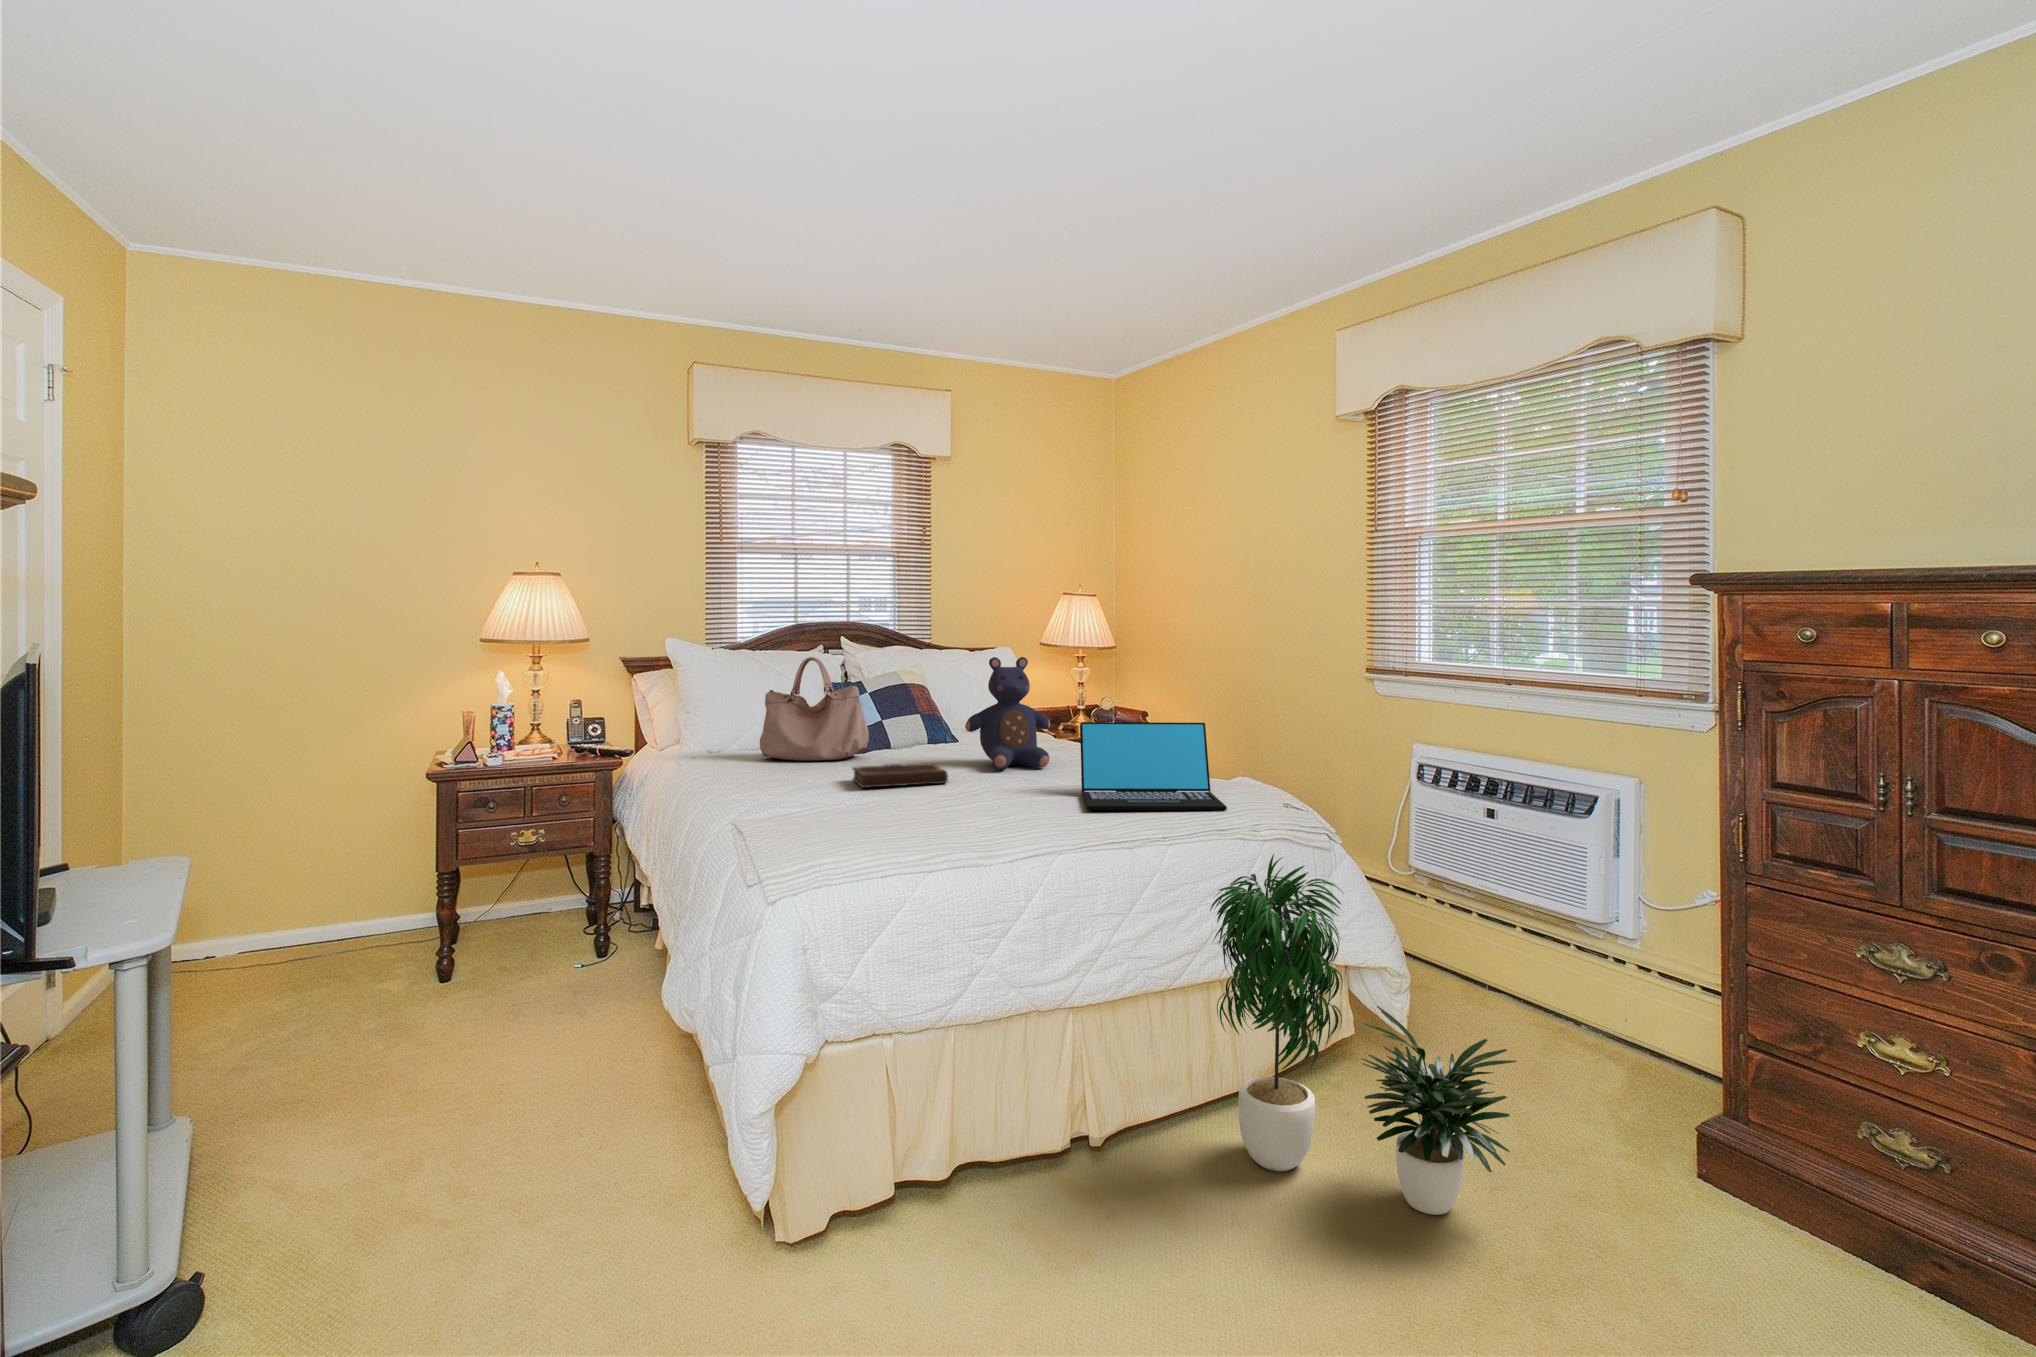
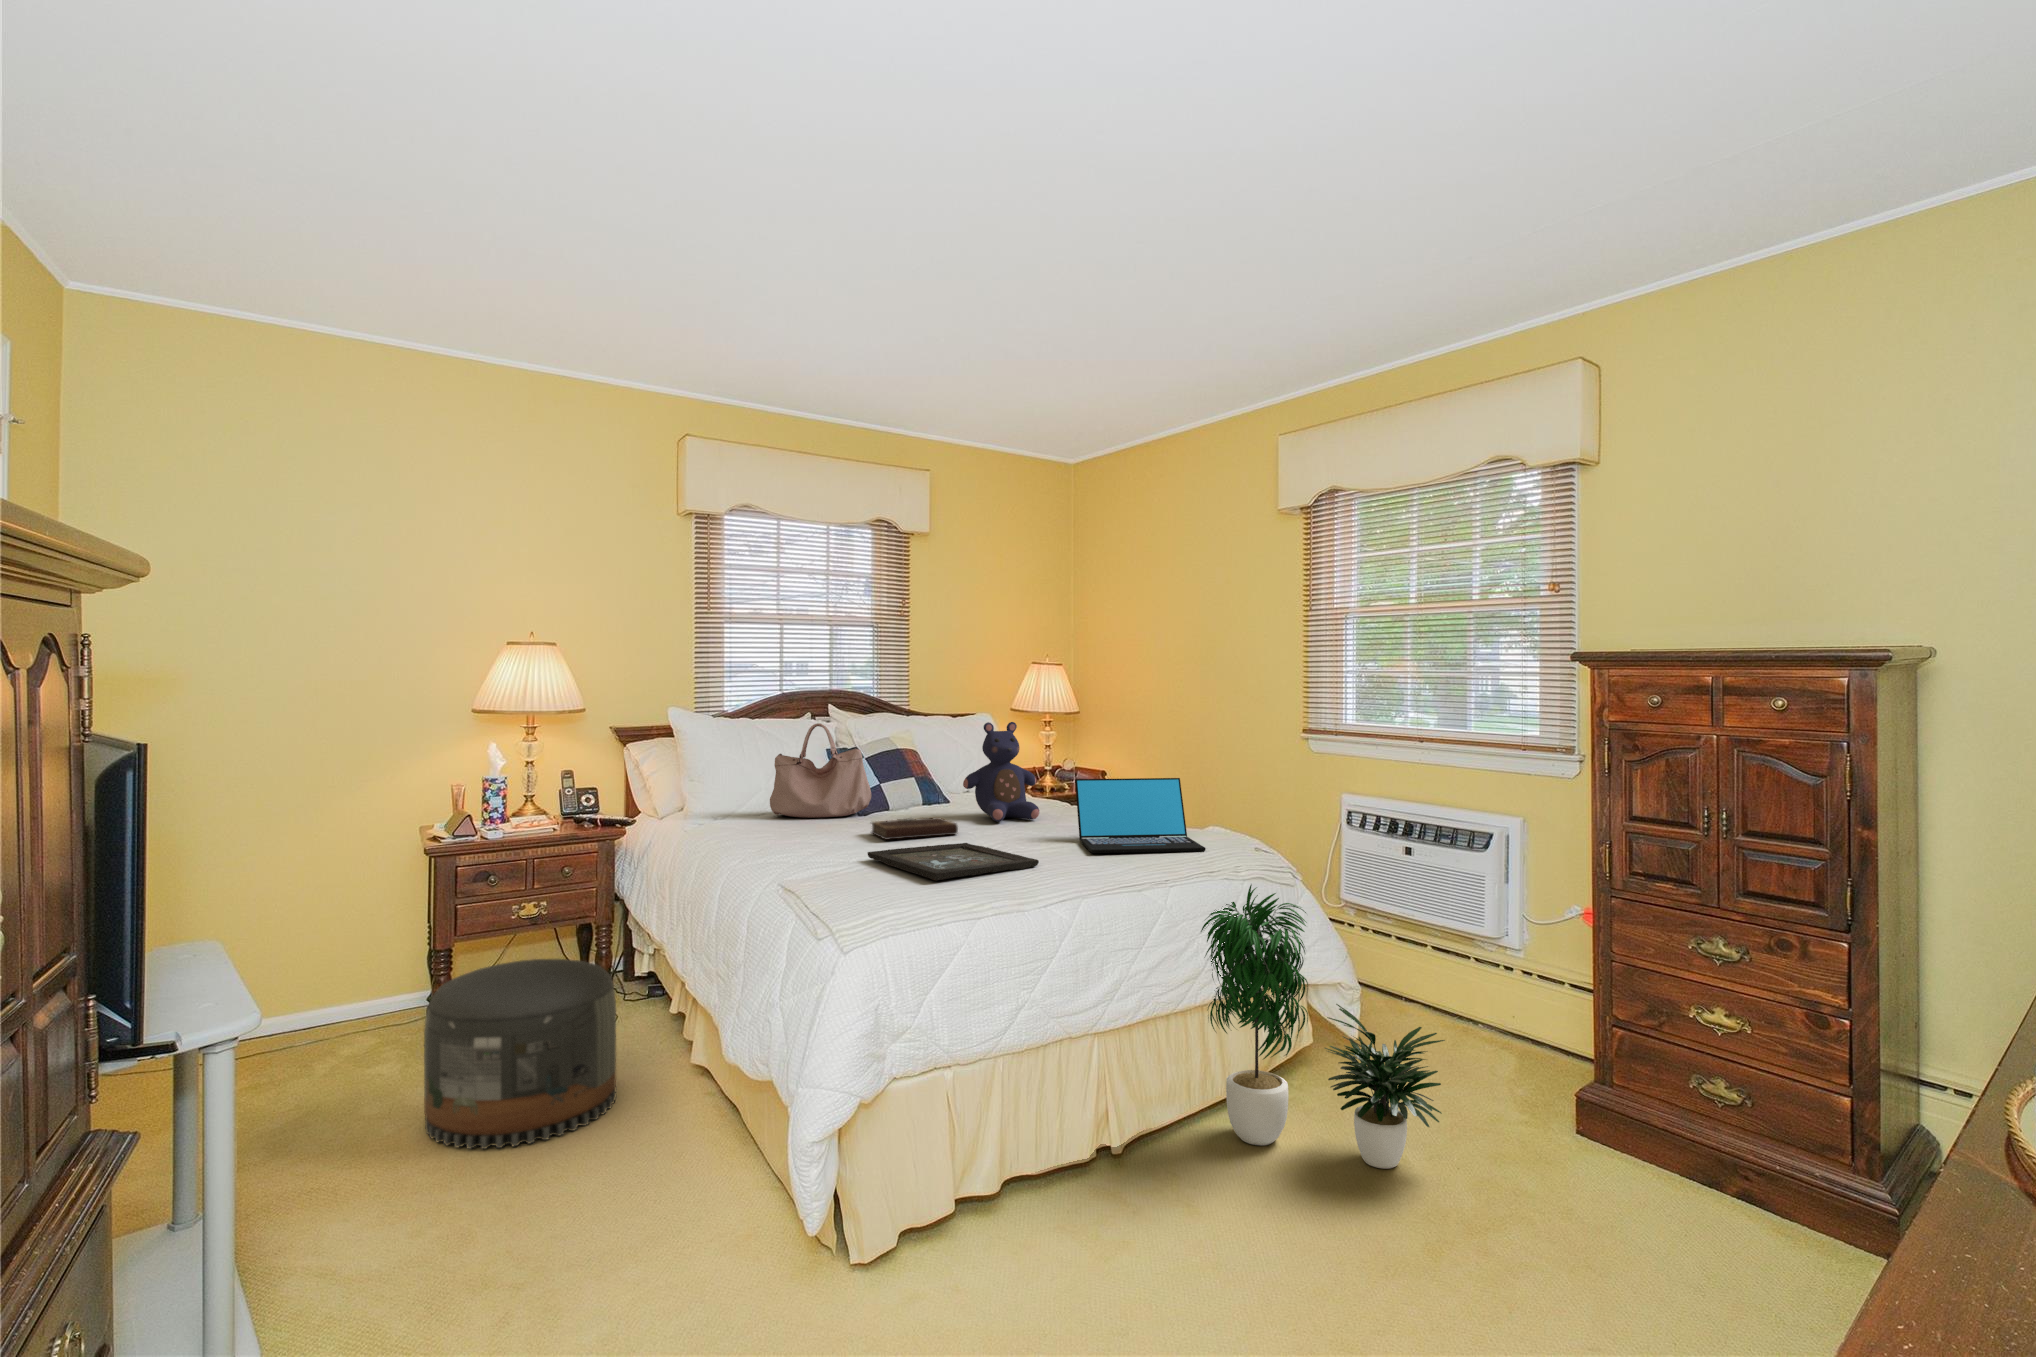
tray: none [826,794,1018,840] -> present [868,843,1039,880]
pouf: none [339,910,562,1123] -> present [424,959,616,1149]

